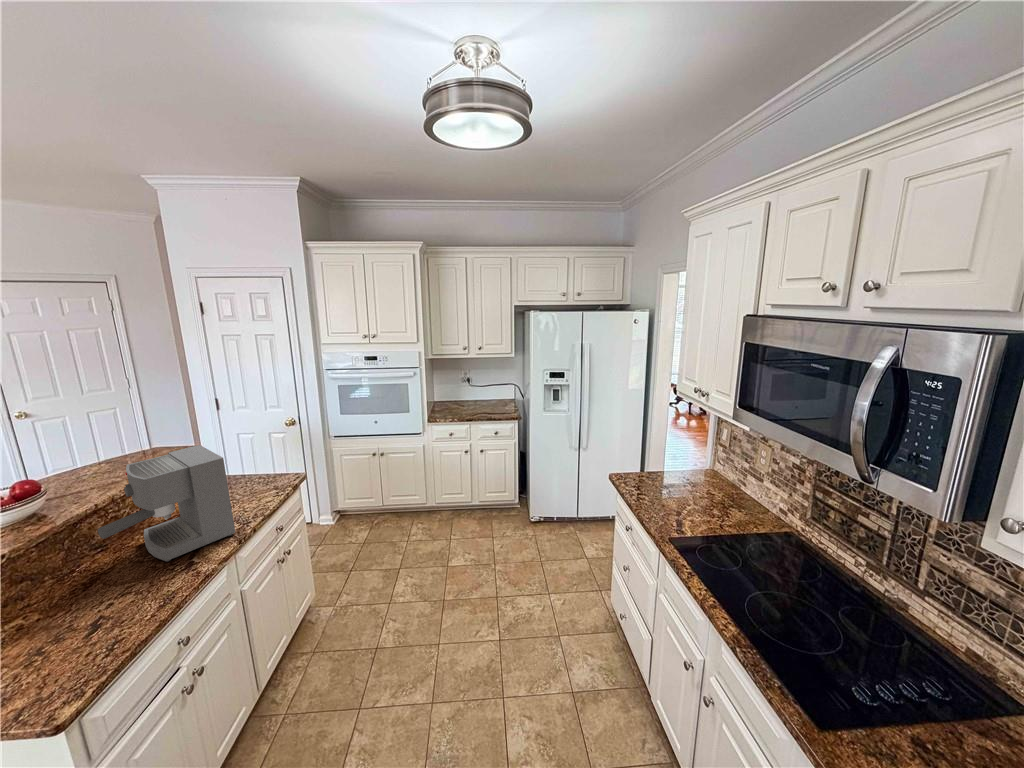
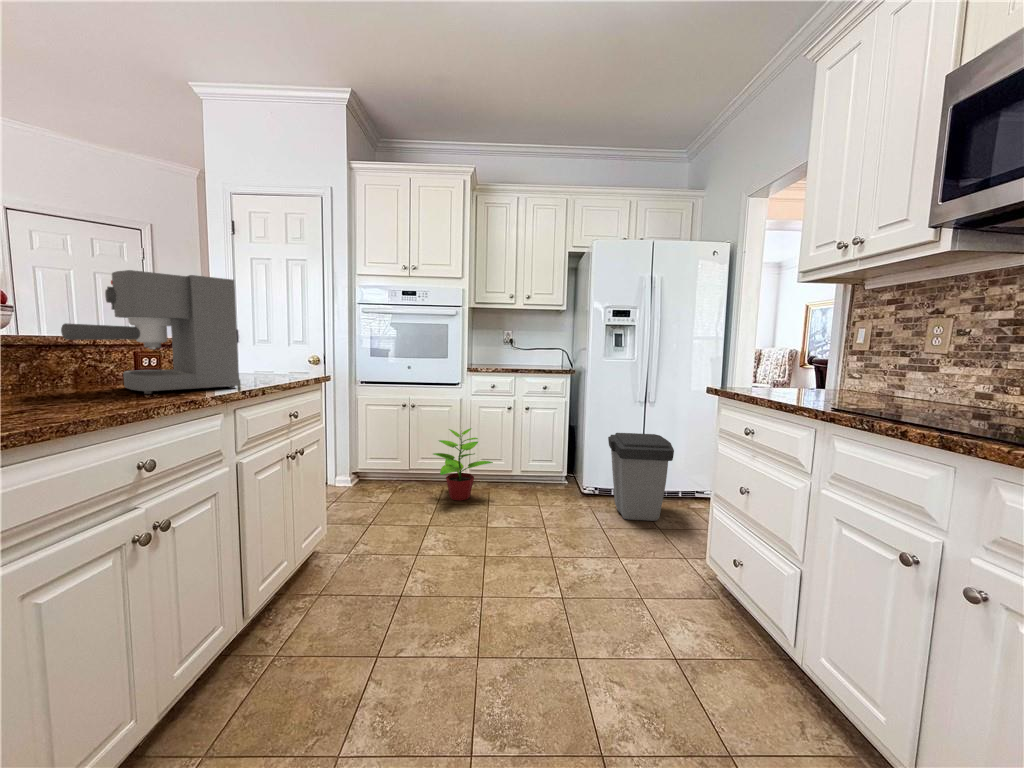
potted plant: none [401,474,453,535] -> present [433,428,493,501]
trash can: none [547,474,597,549] -> present [608,433,674,521]

